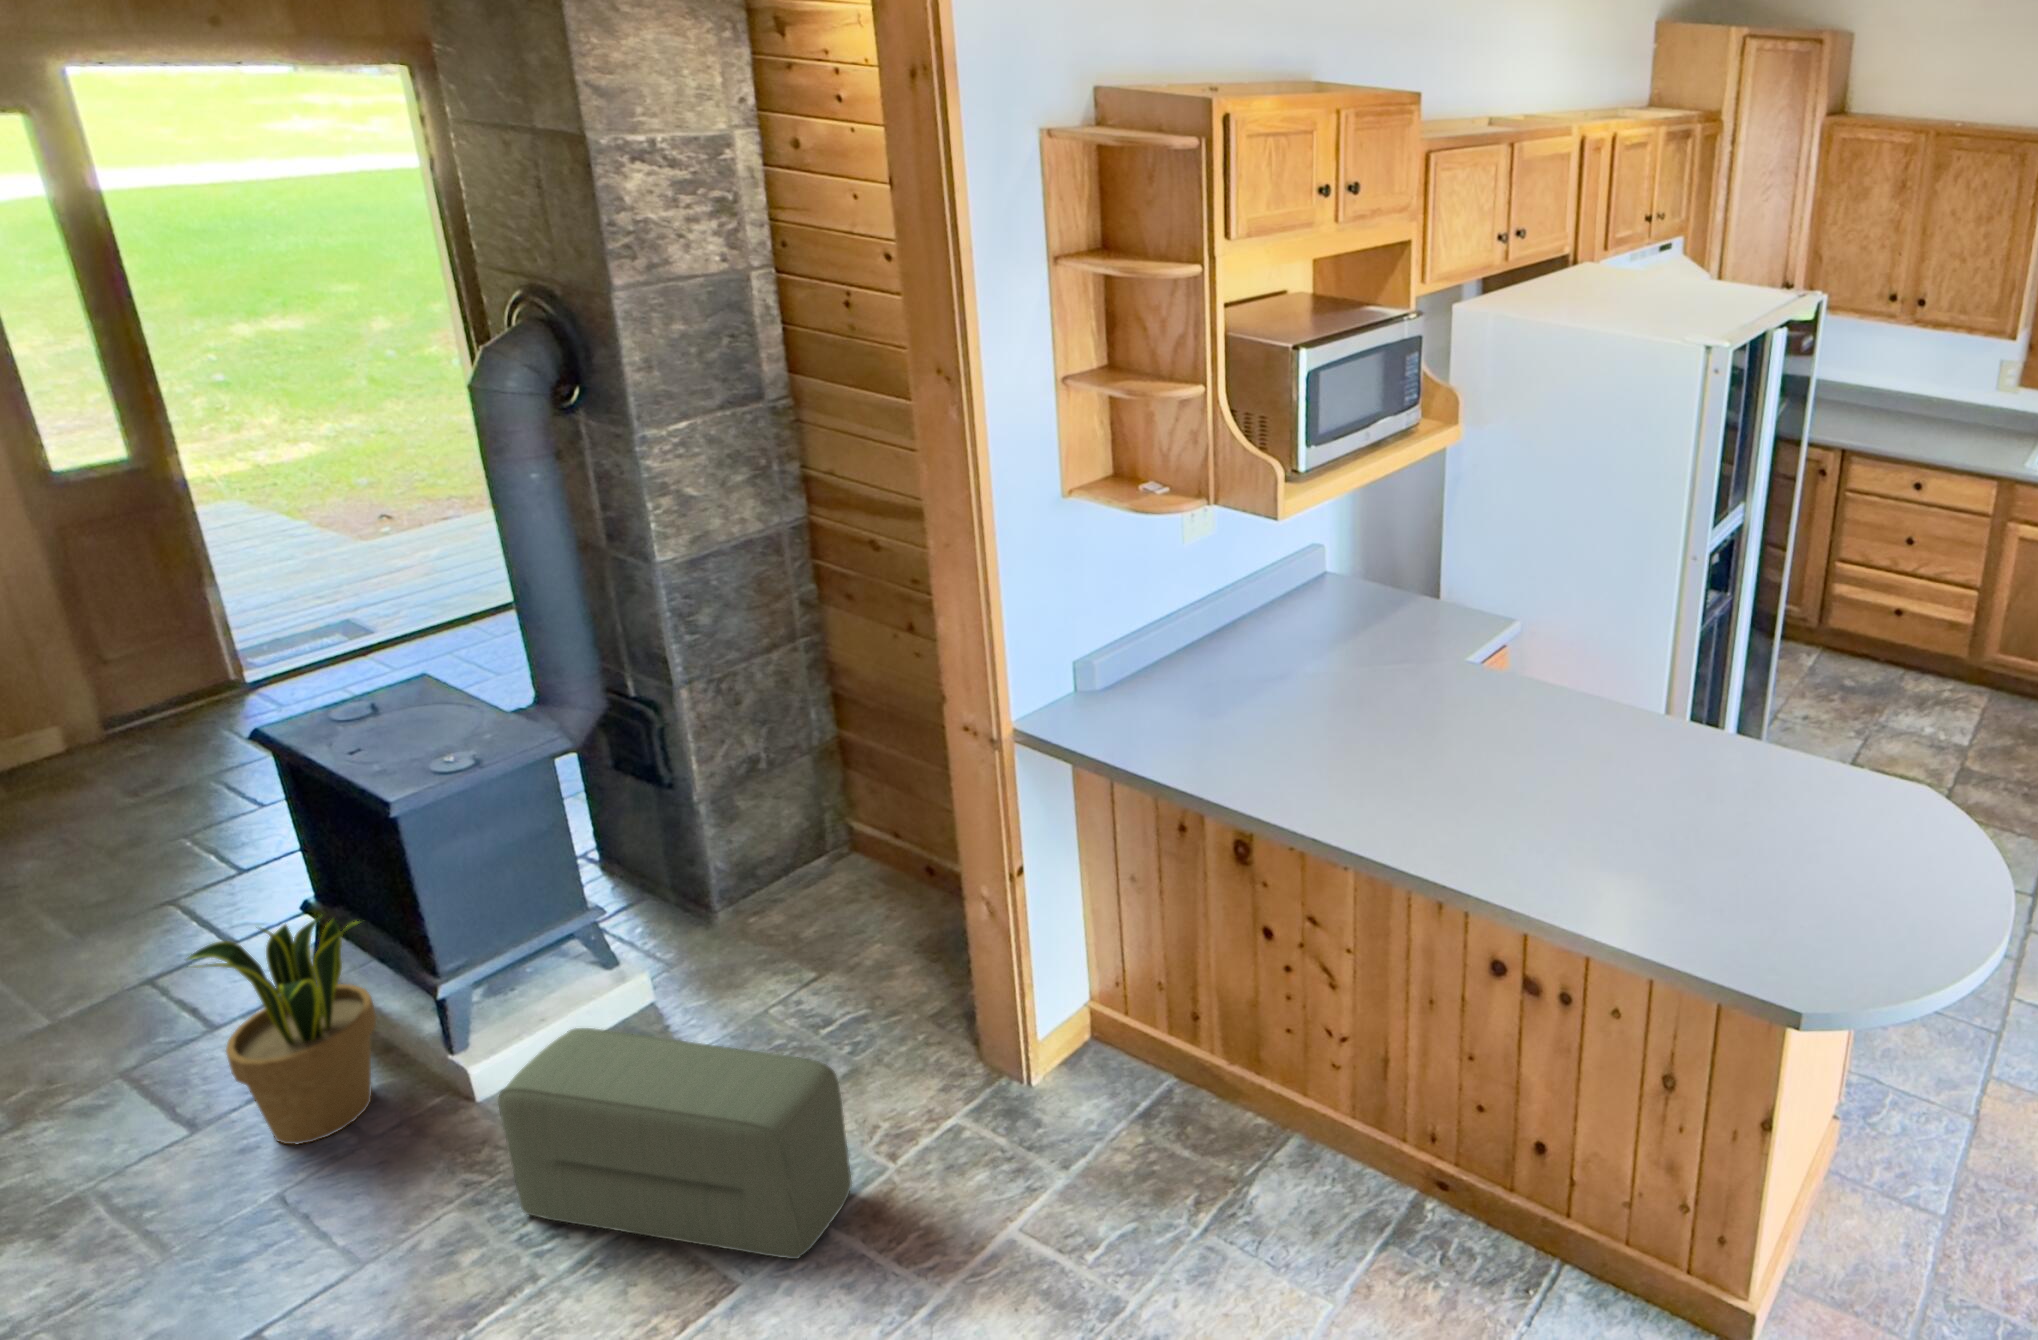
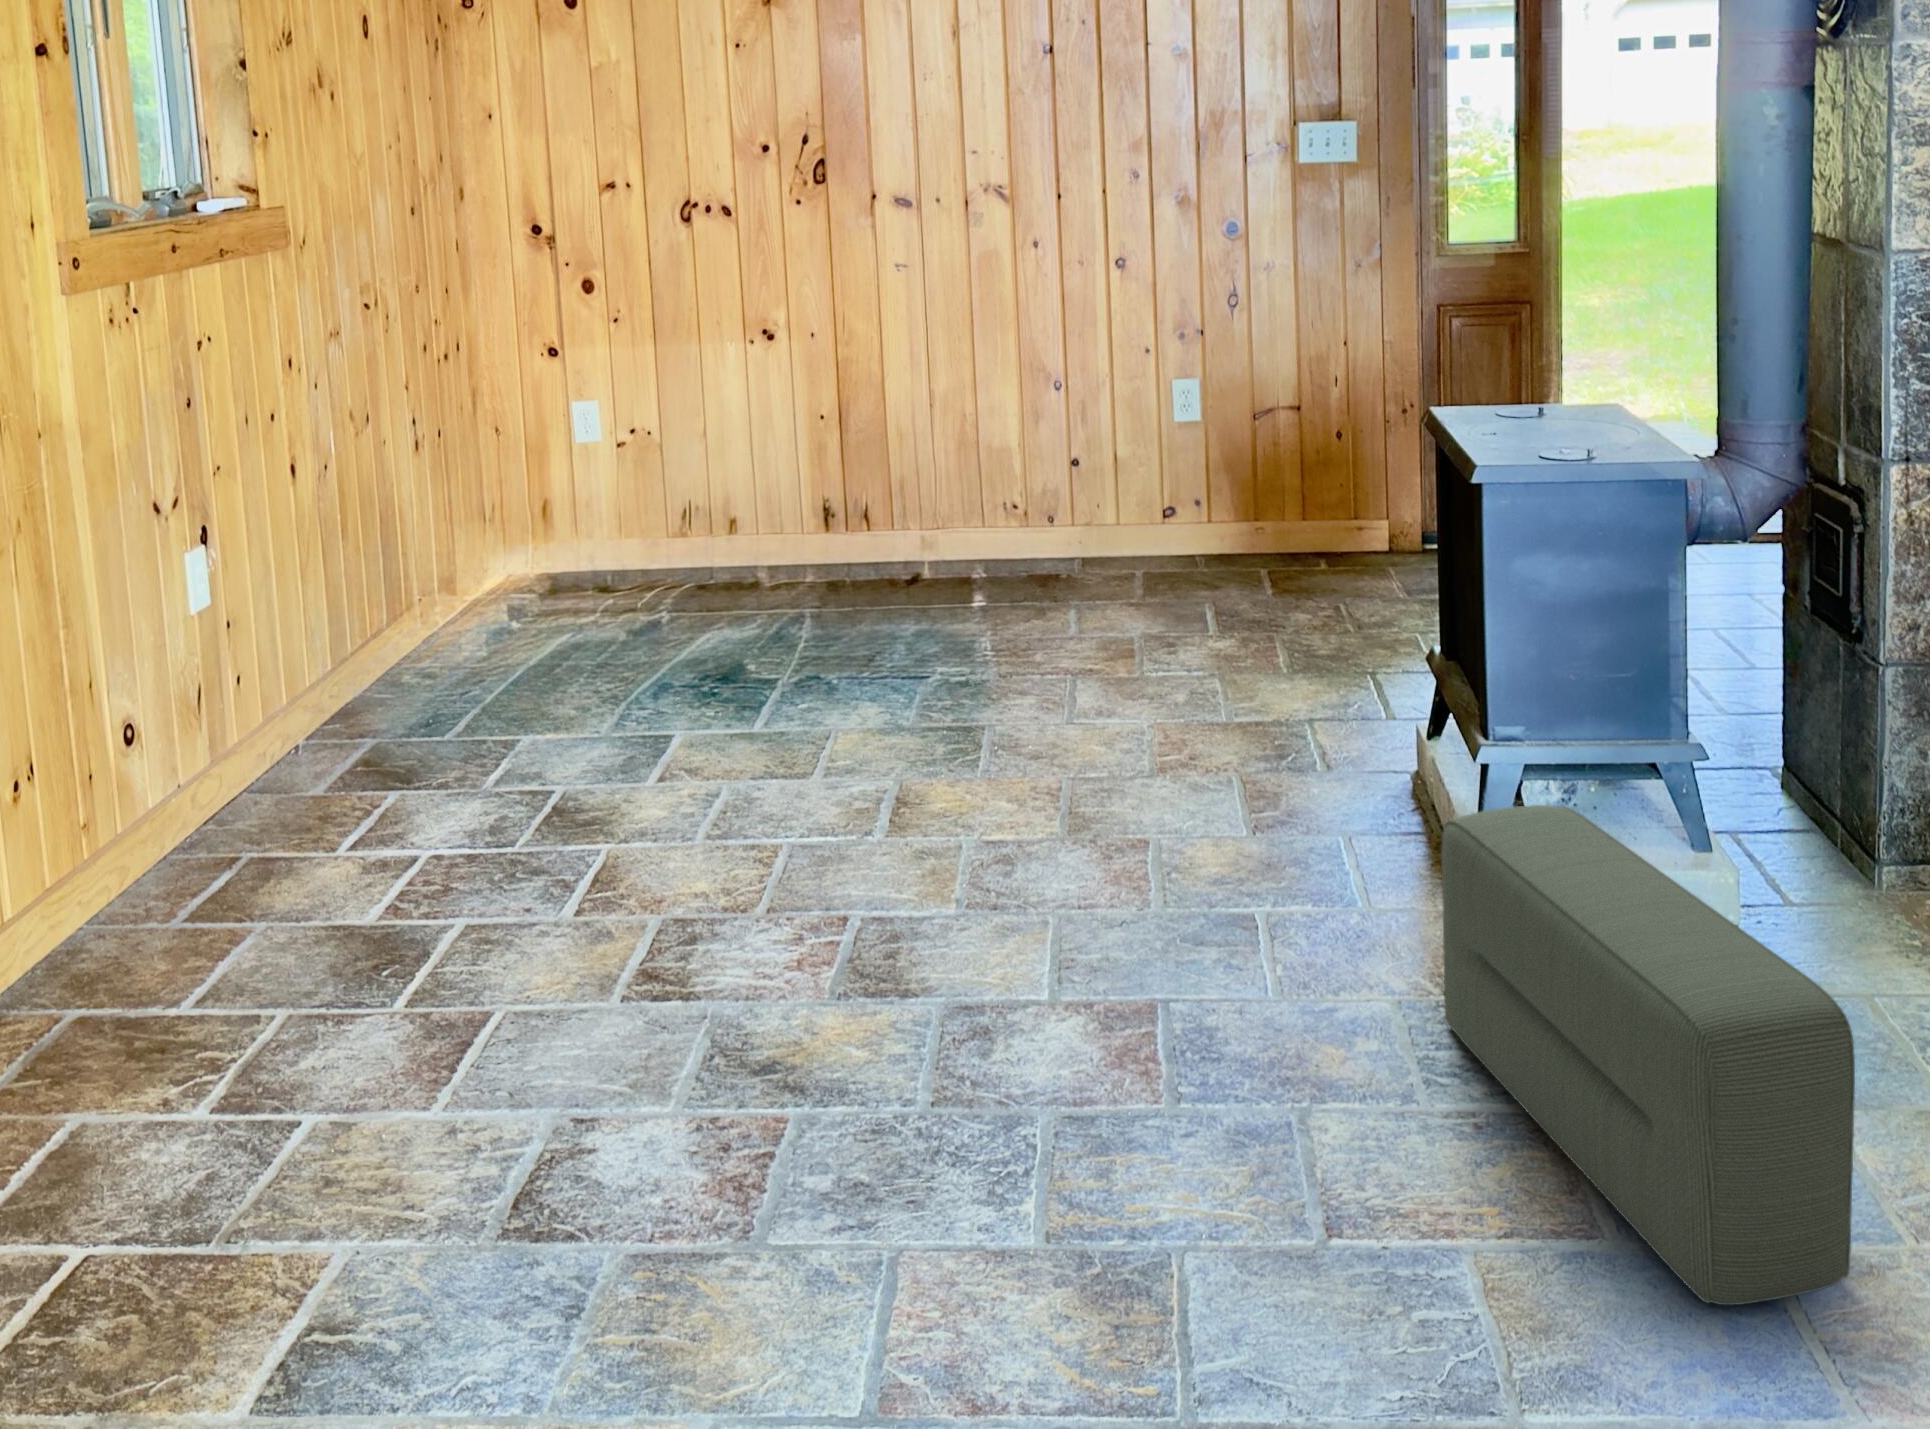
potted plant: present [186,916,376,1144] -> none [1267,561,1430,851]

